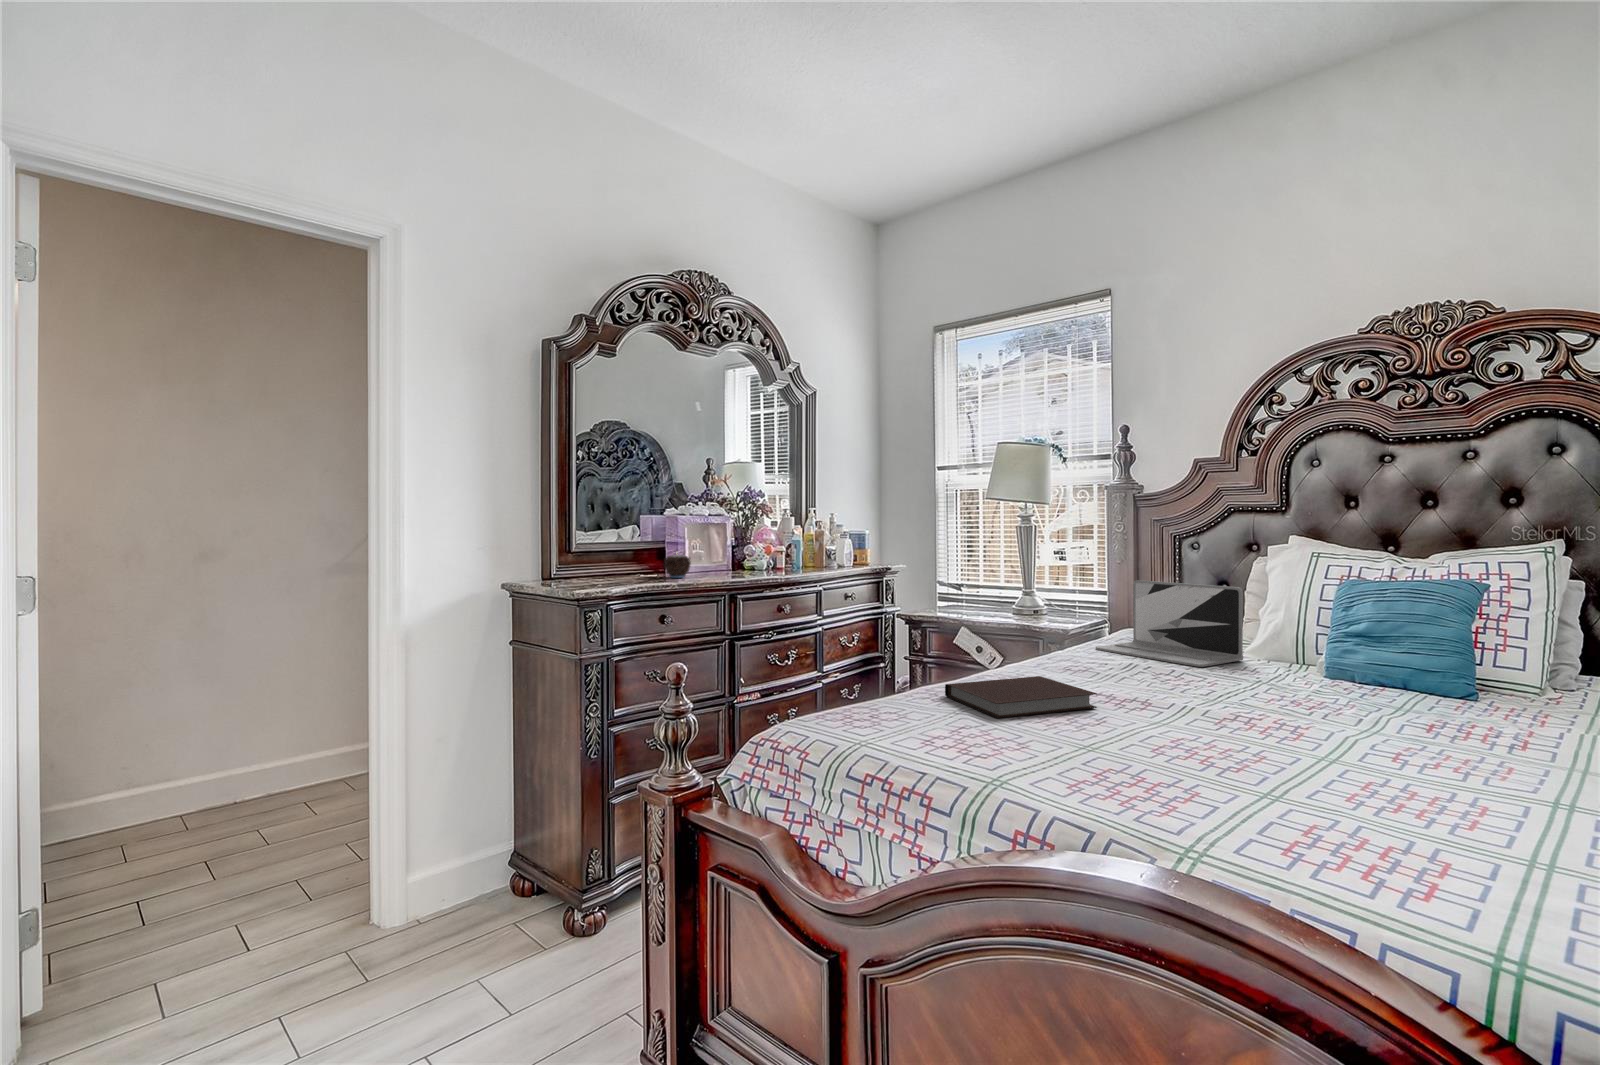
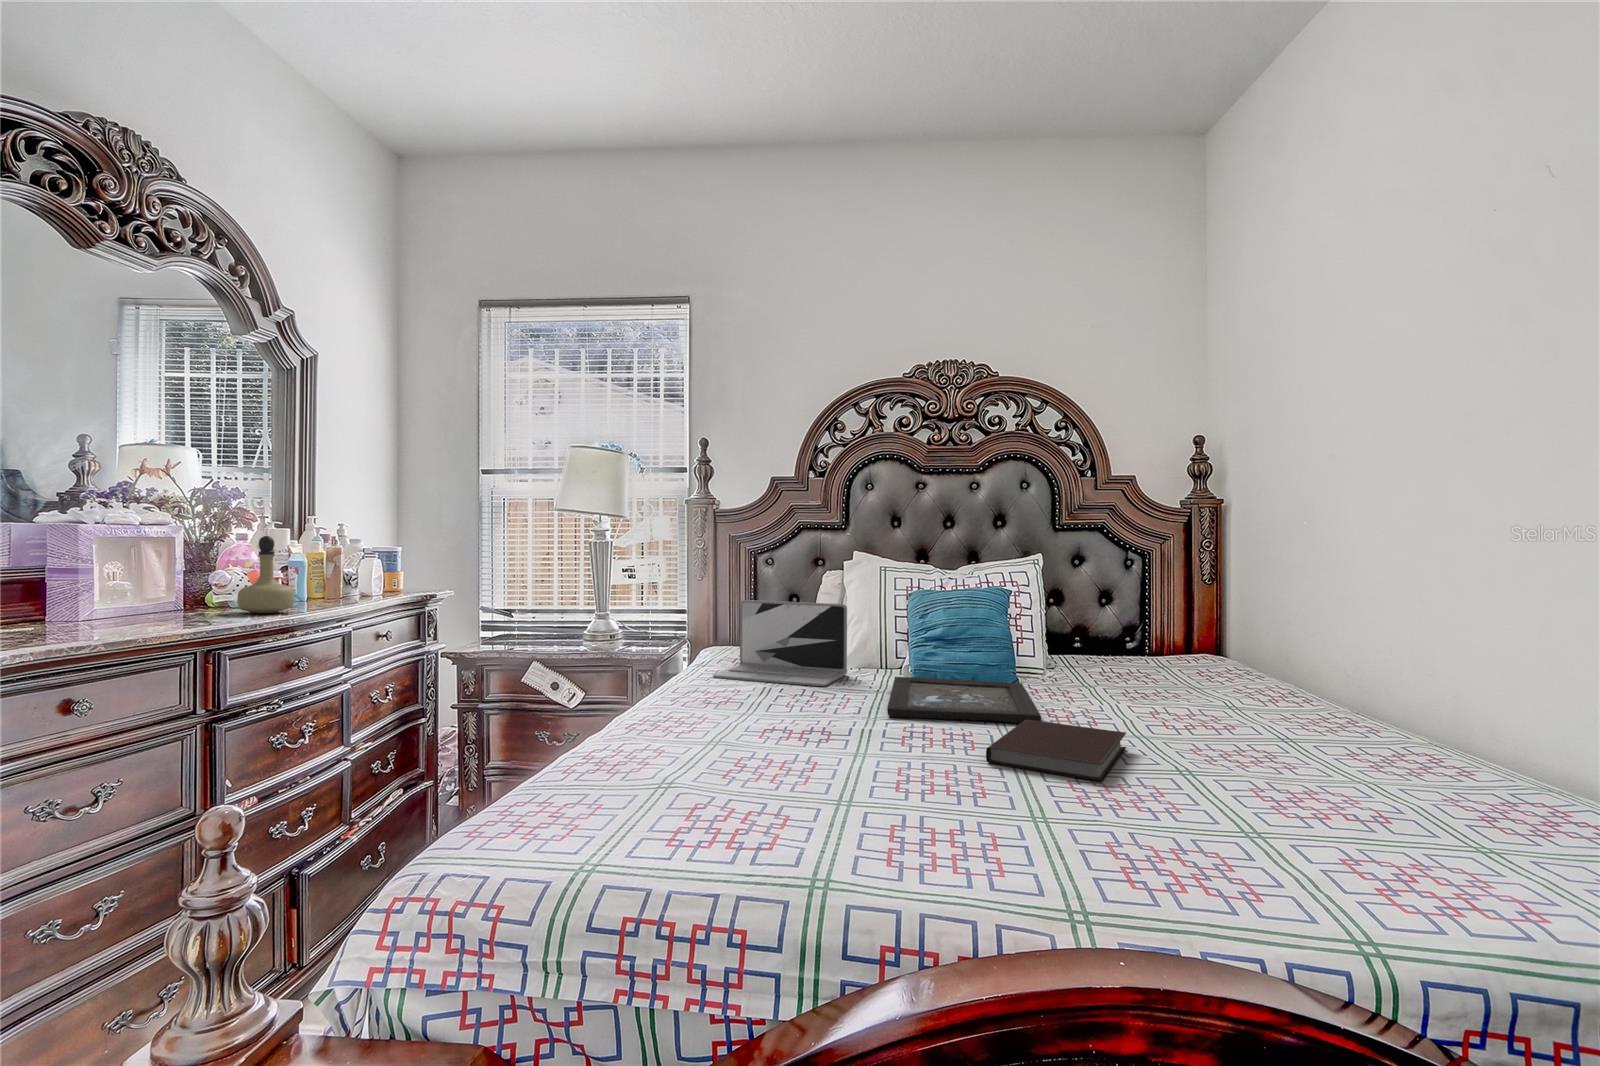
perfume bottle: none [756,522,789,574] -> present [237,536,295,613]
candle: present [664,555,691,578] -> none [58,586,121,632]
tray: none [1234,666,1462,725] -> present [887,677,1041,723]
notebook: present [945,676,1097,718] -> present [986,720,1126,782]

